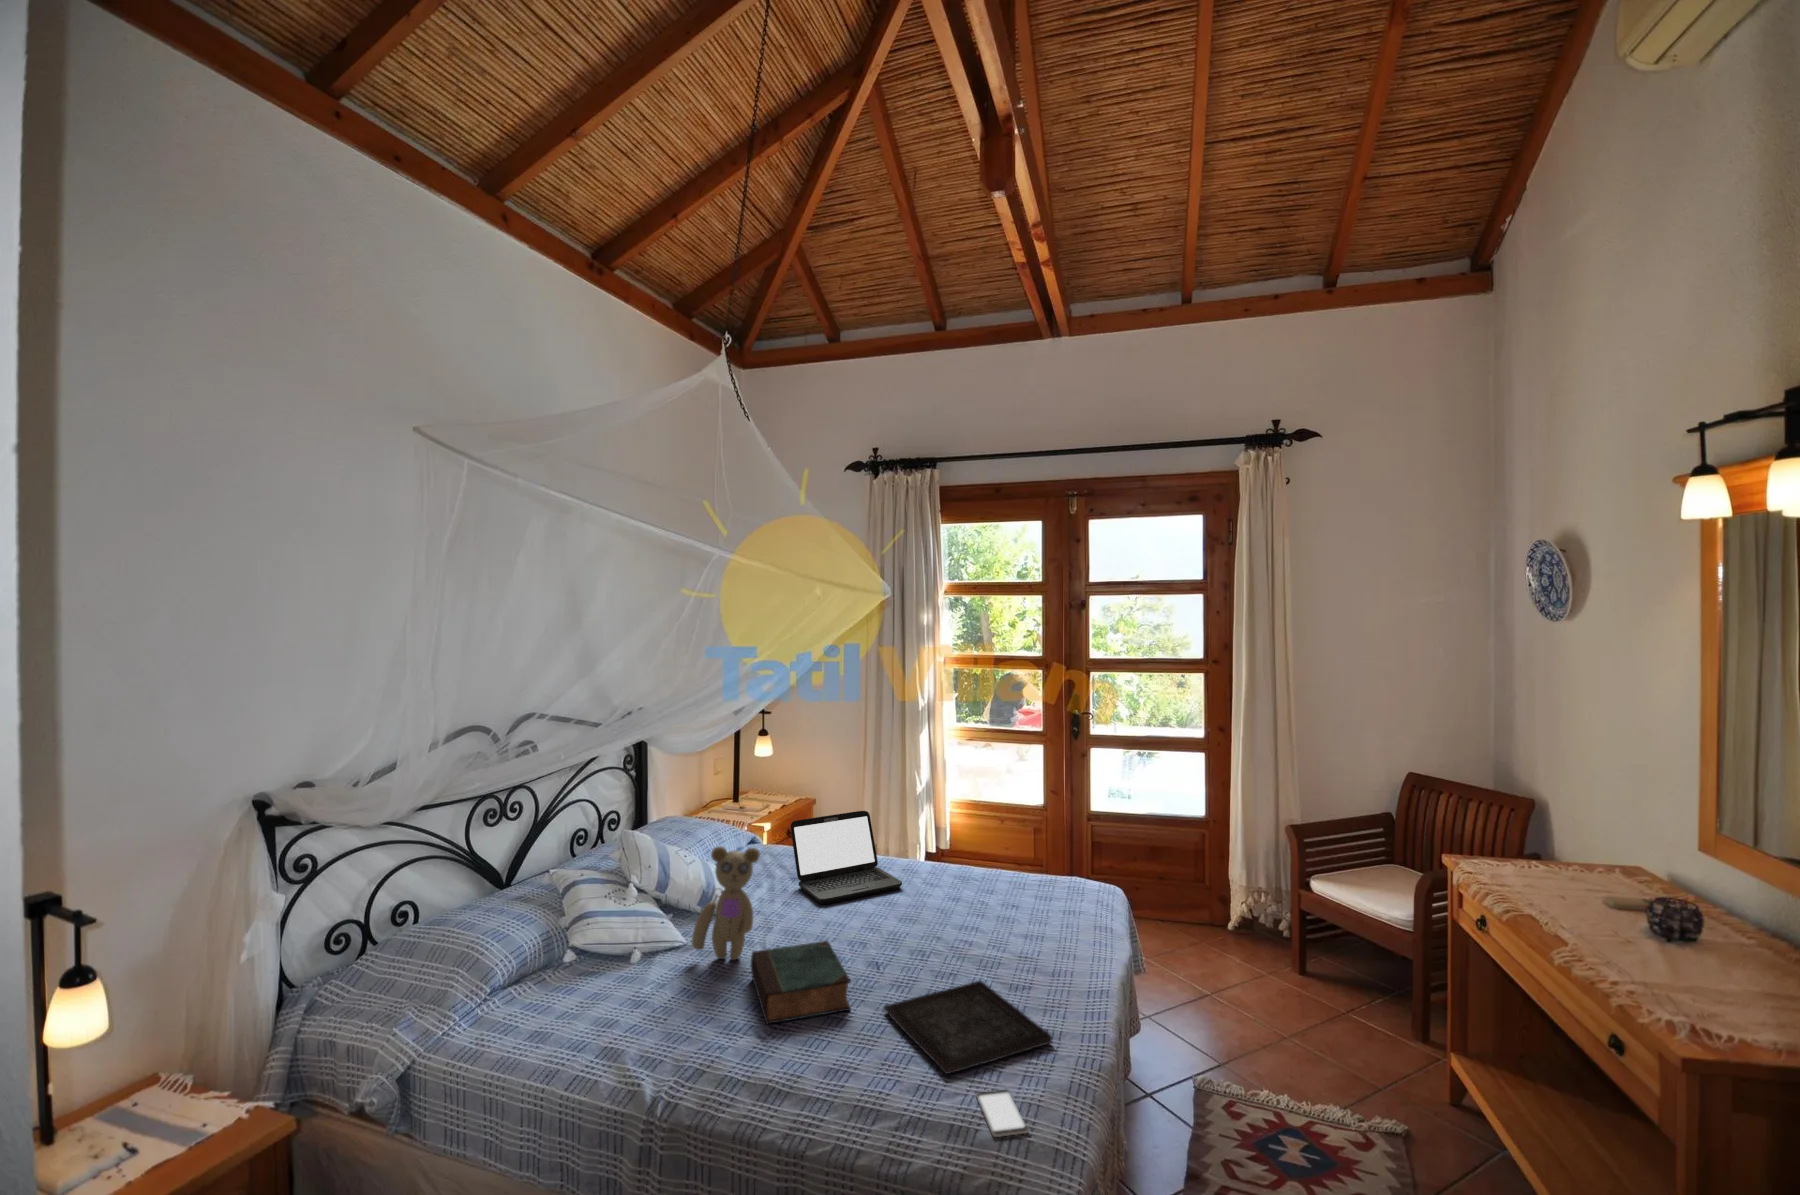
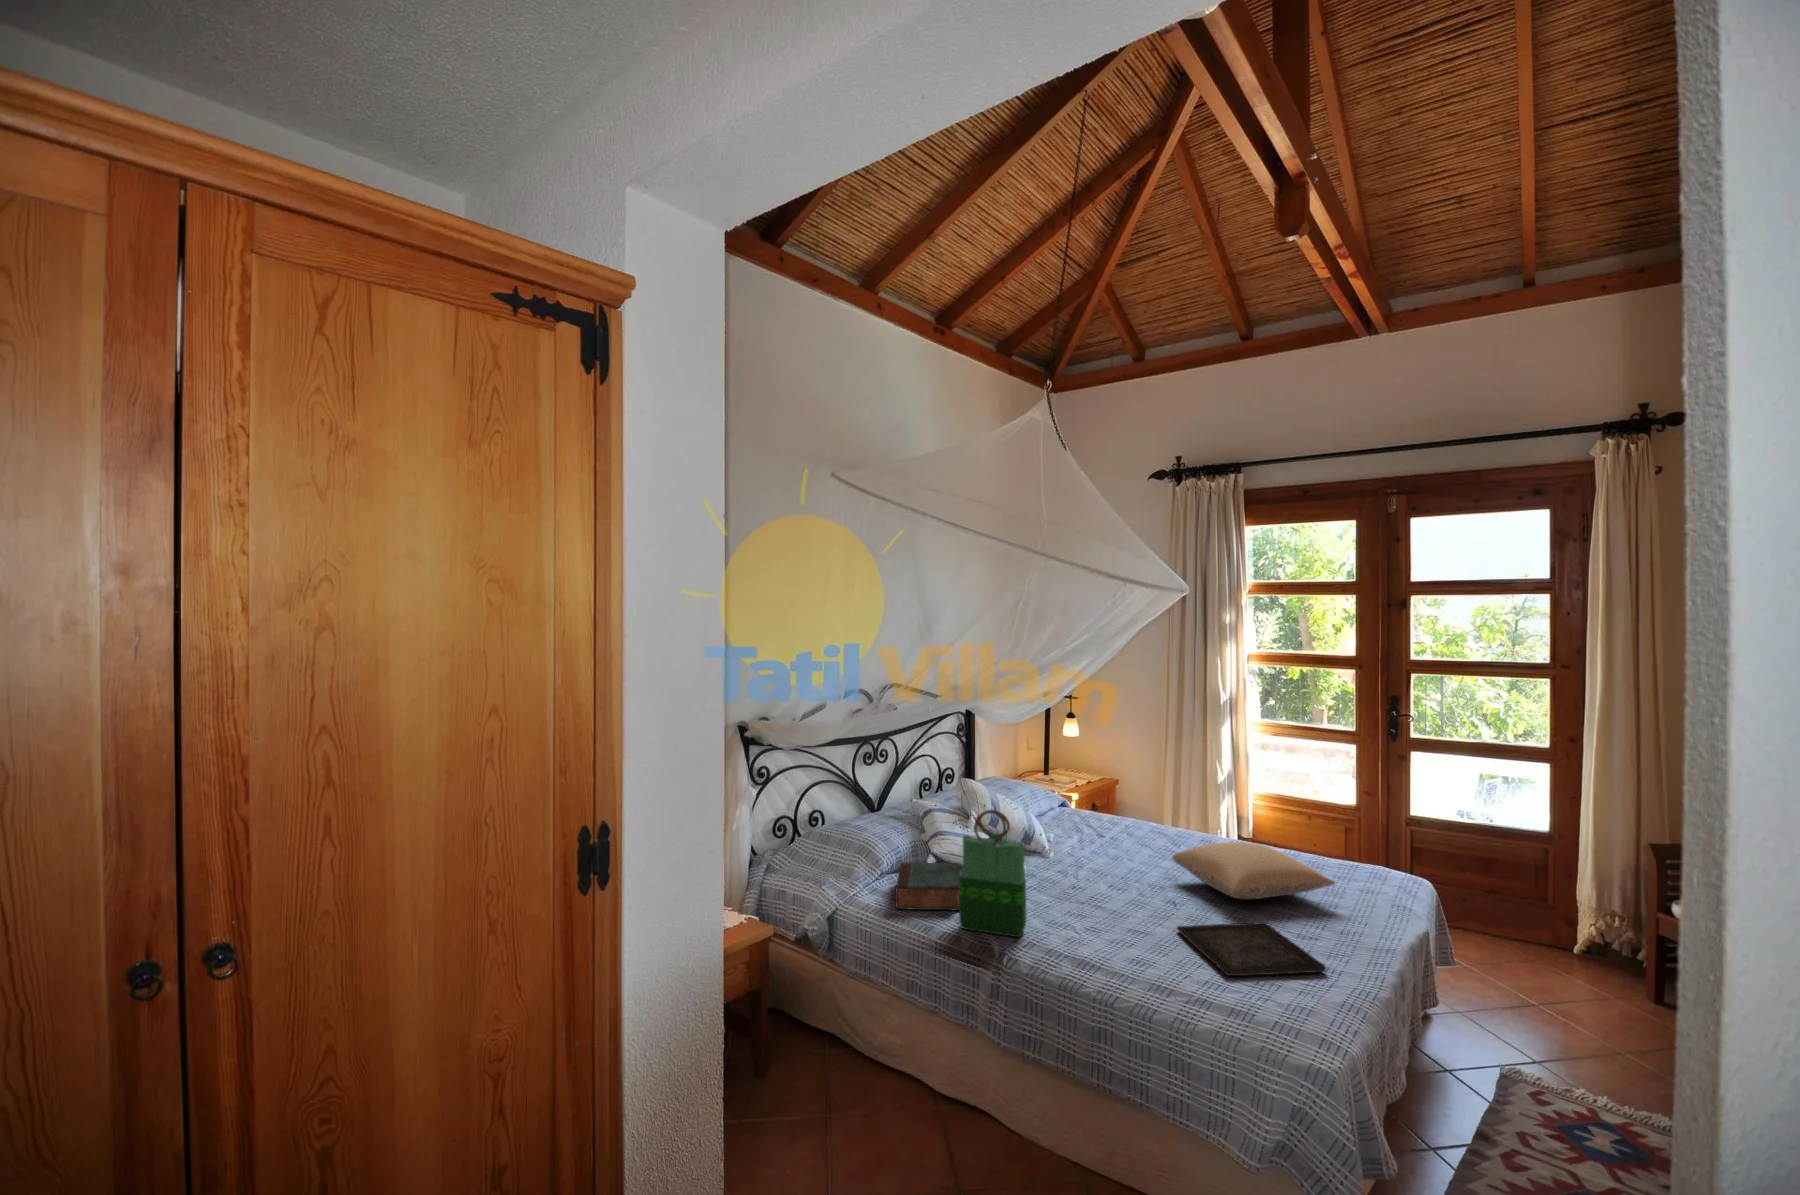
laptop: present [791,811,902,904] -> none [1098,783,1199,855]
teddy bear: present [692,846,760,960] -> none [1020,791,1074,882]
pillow: none [875,879,1048,952] -> present [1172,842,1335,899]
tote bag: none [599,893,695,1065] -> present [959,810,1026,937]
book: present [751,941,851,1024] -> present [895,863,960,910]
smartphone: present [976,1090,1028,1137] -> none [1251,991,1294,1021]

